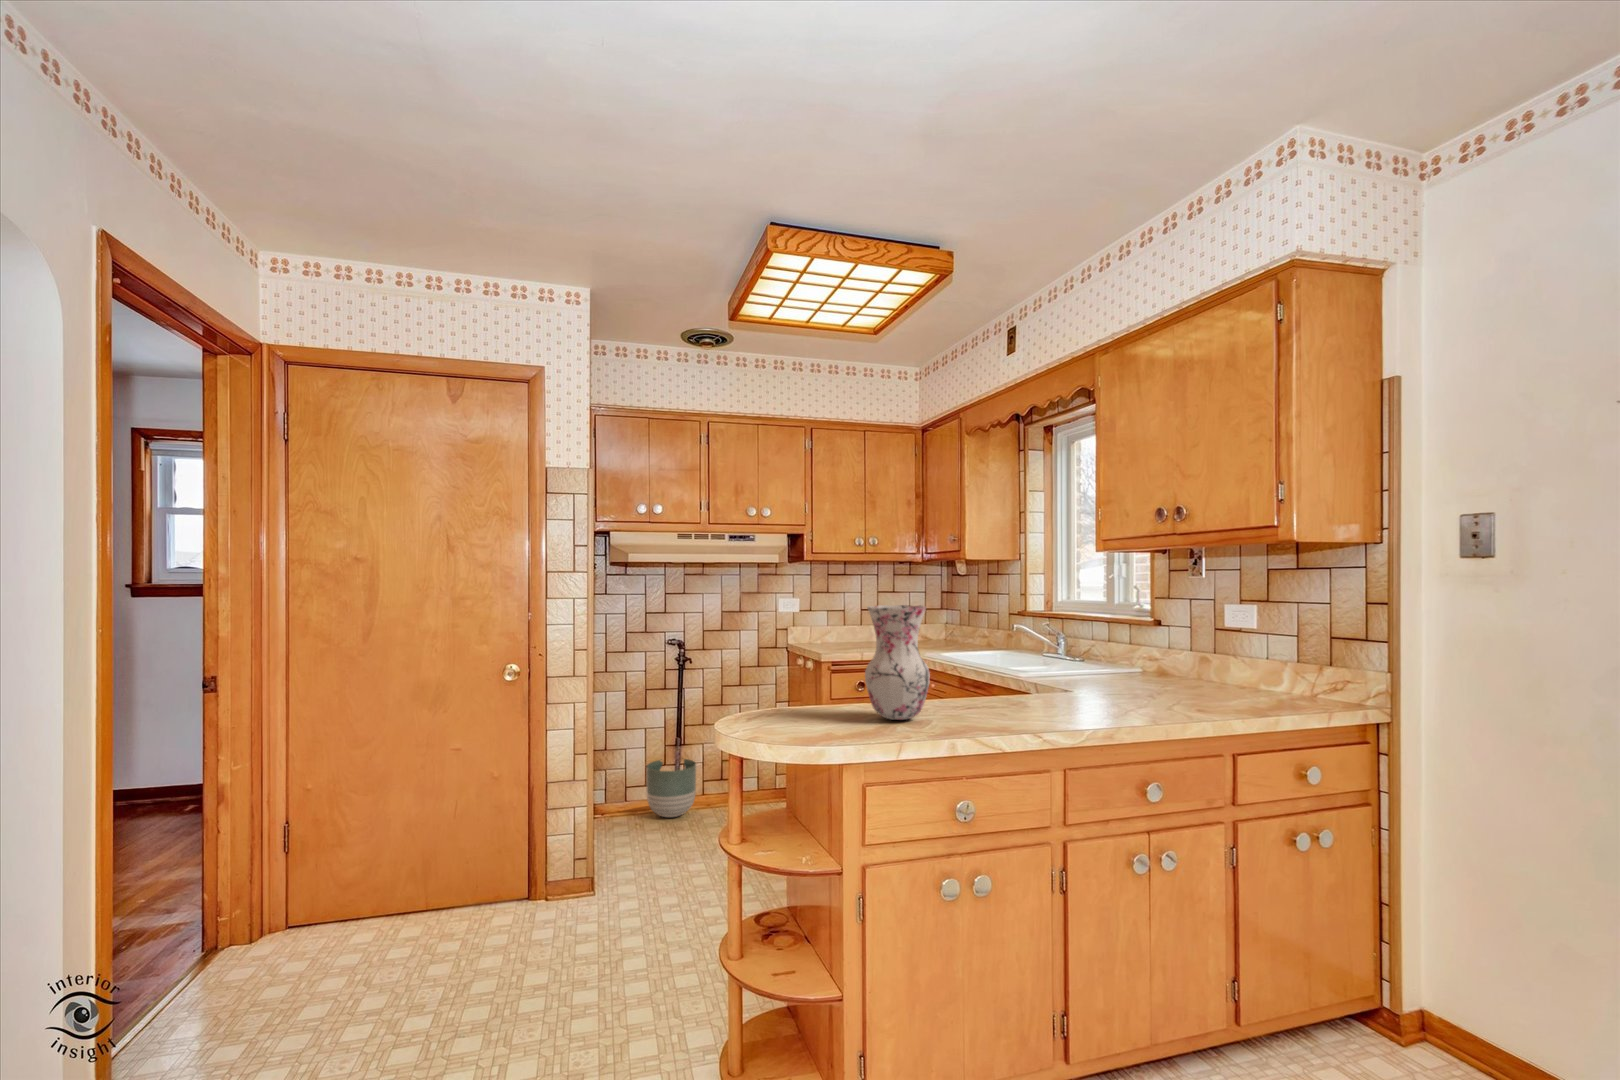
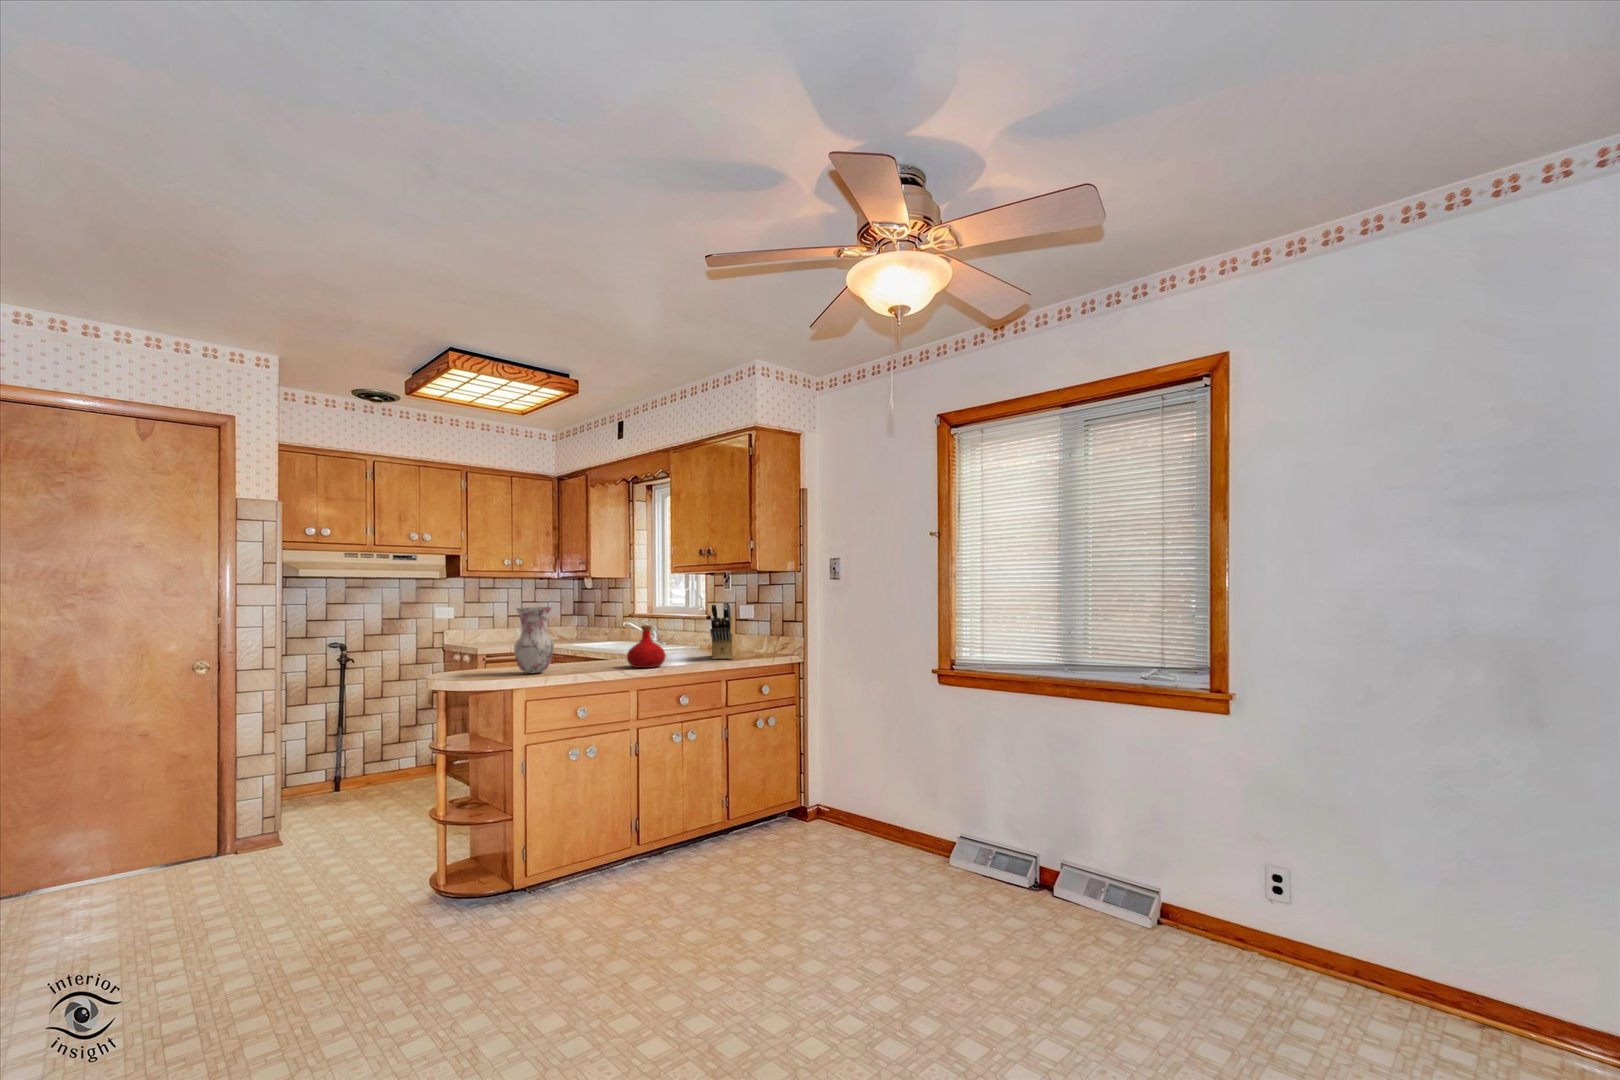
knife block: none [1203,600,1251,710] -> present [710,601,737,659]
bottle: none [1055,643,1130,724] -> present [627,625,666,668]
planter: present [646,759,696,817] -> none [308,745,357,794]

